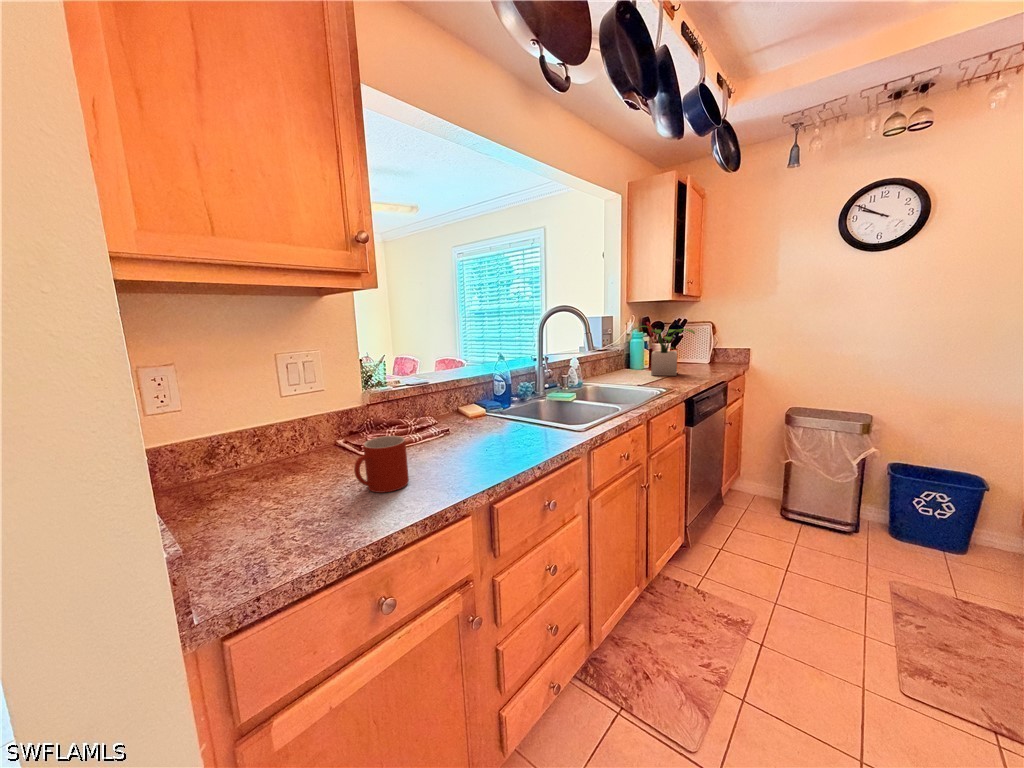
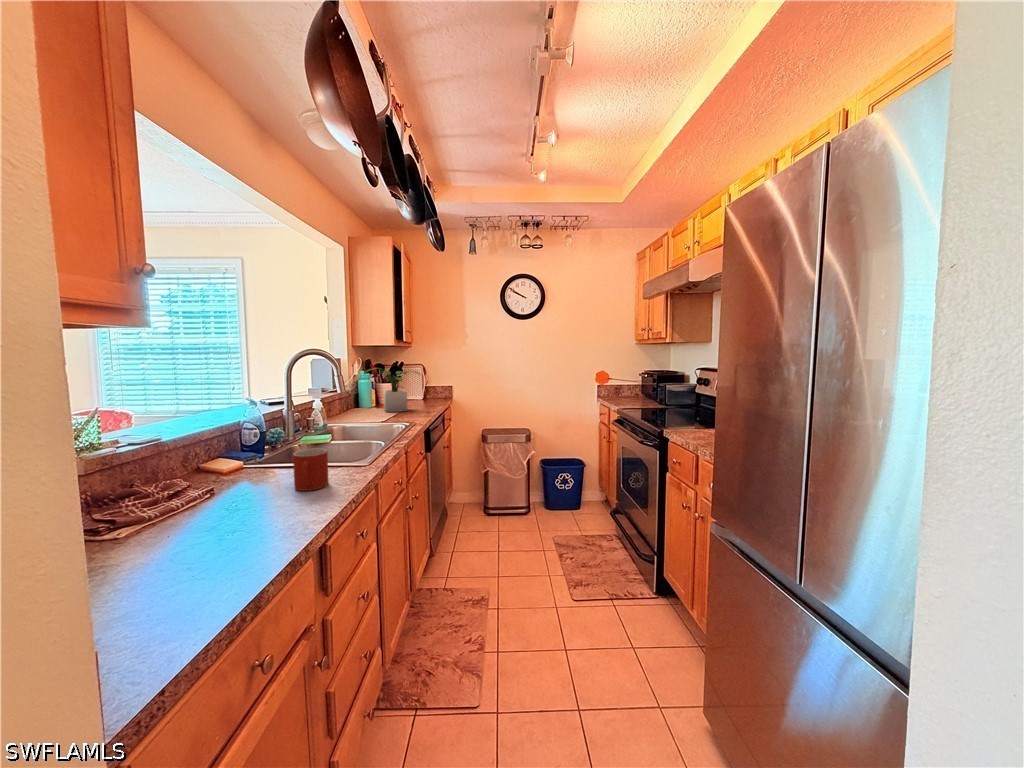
mug: present [354,436,409,493] -> present [293,448,329,491]

